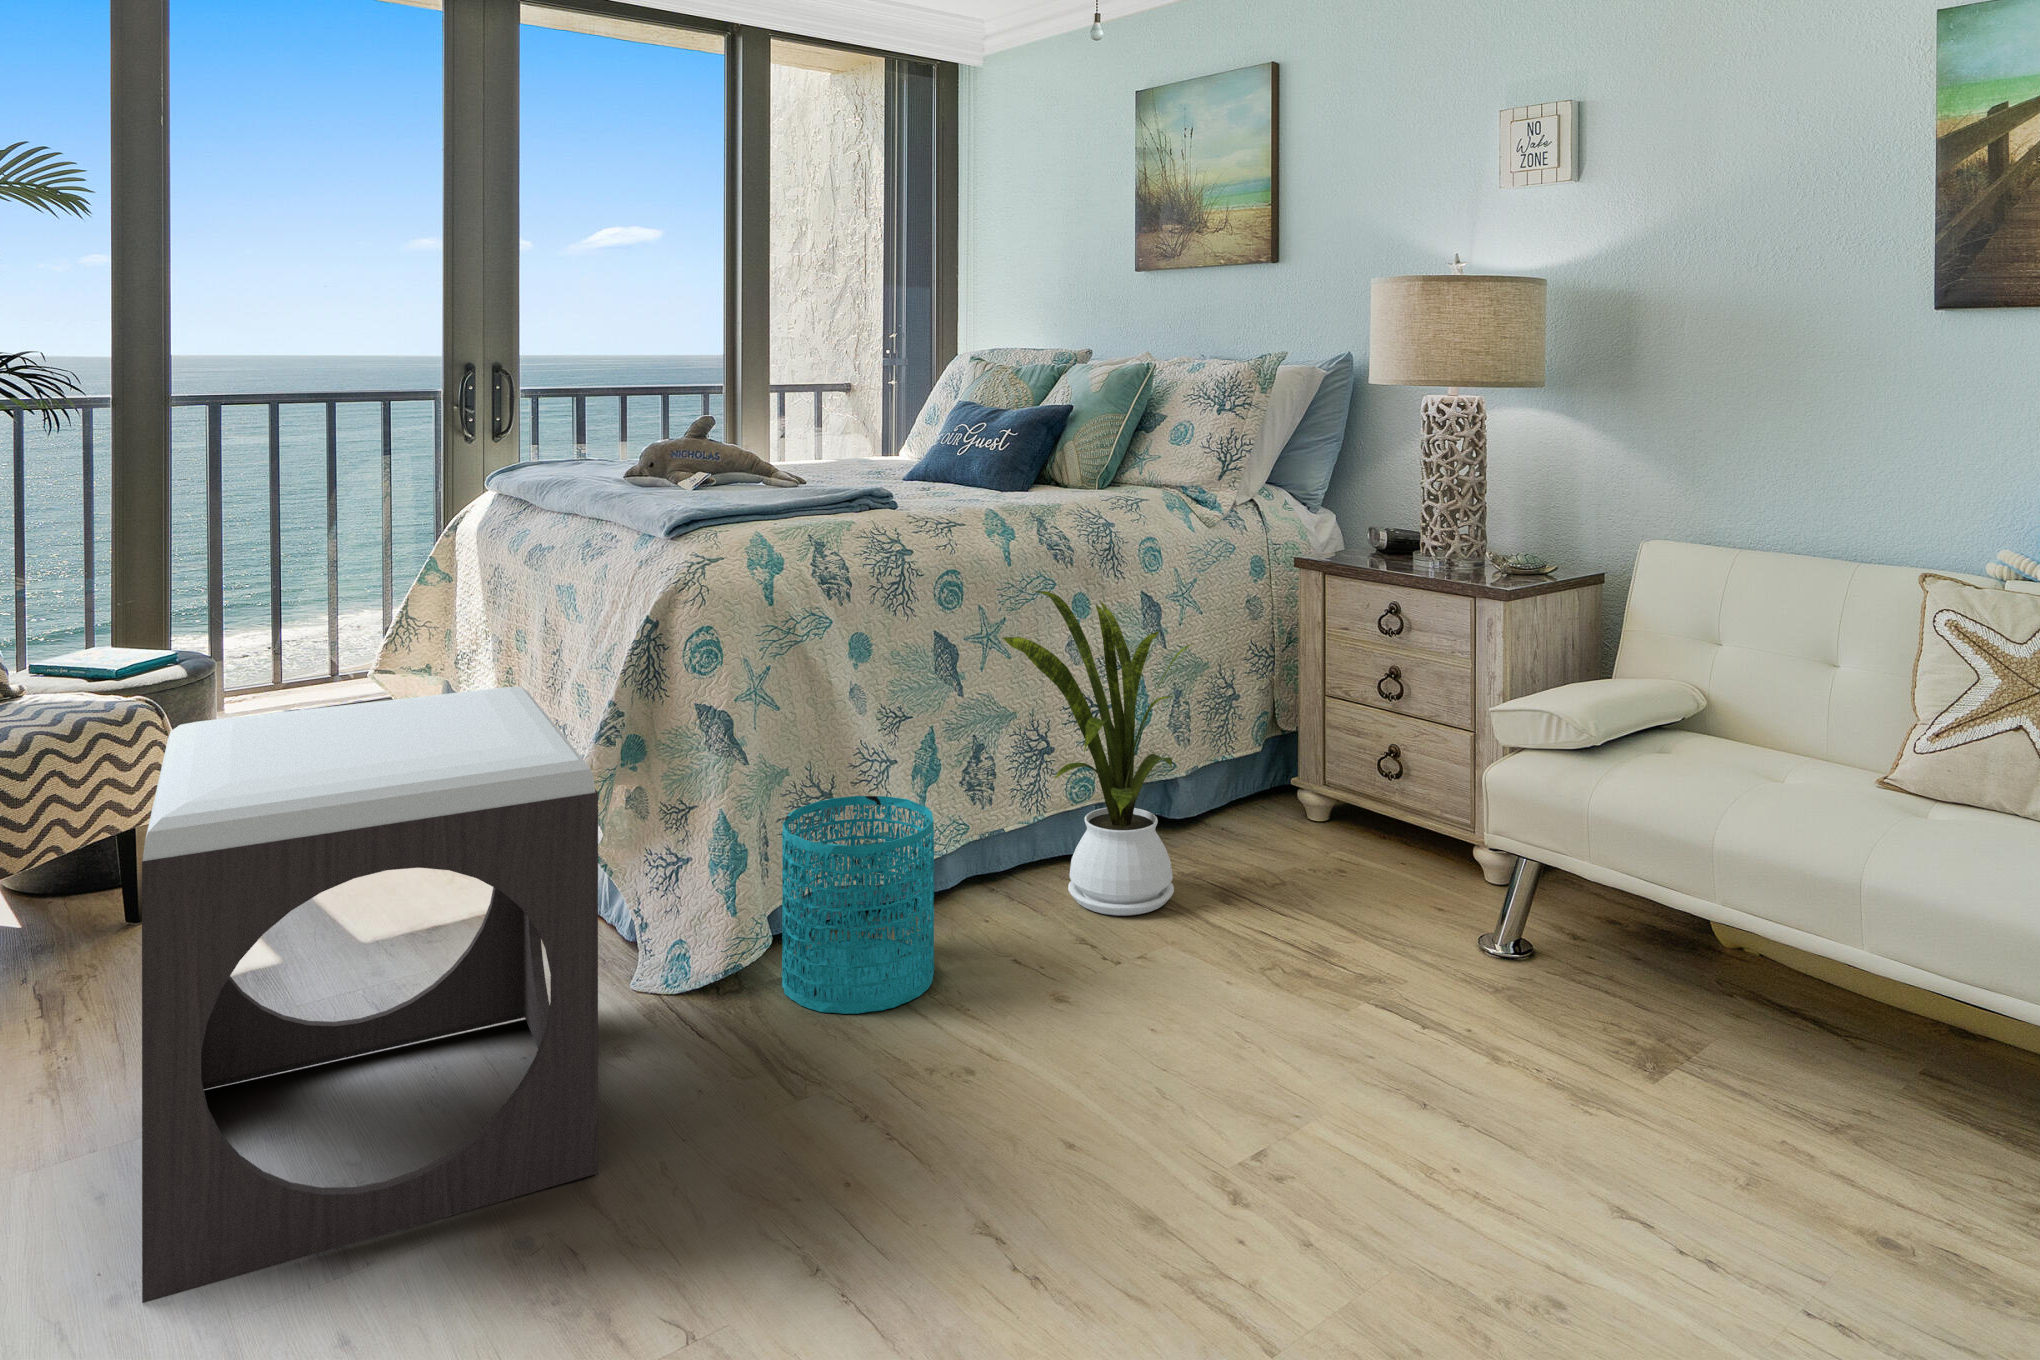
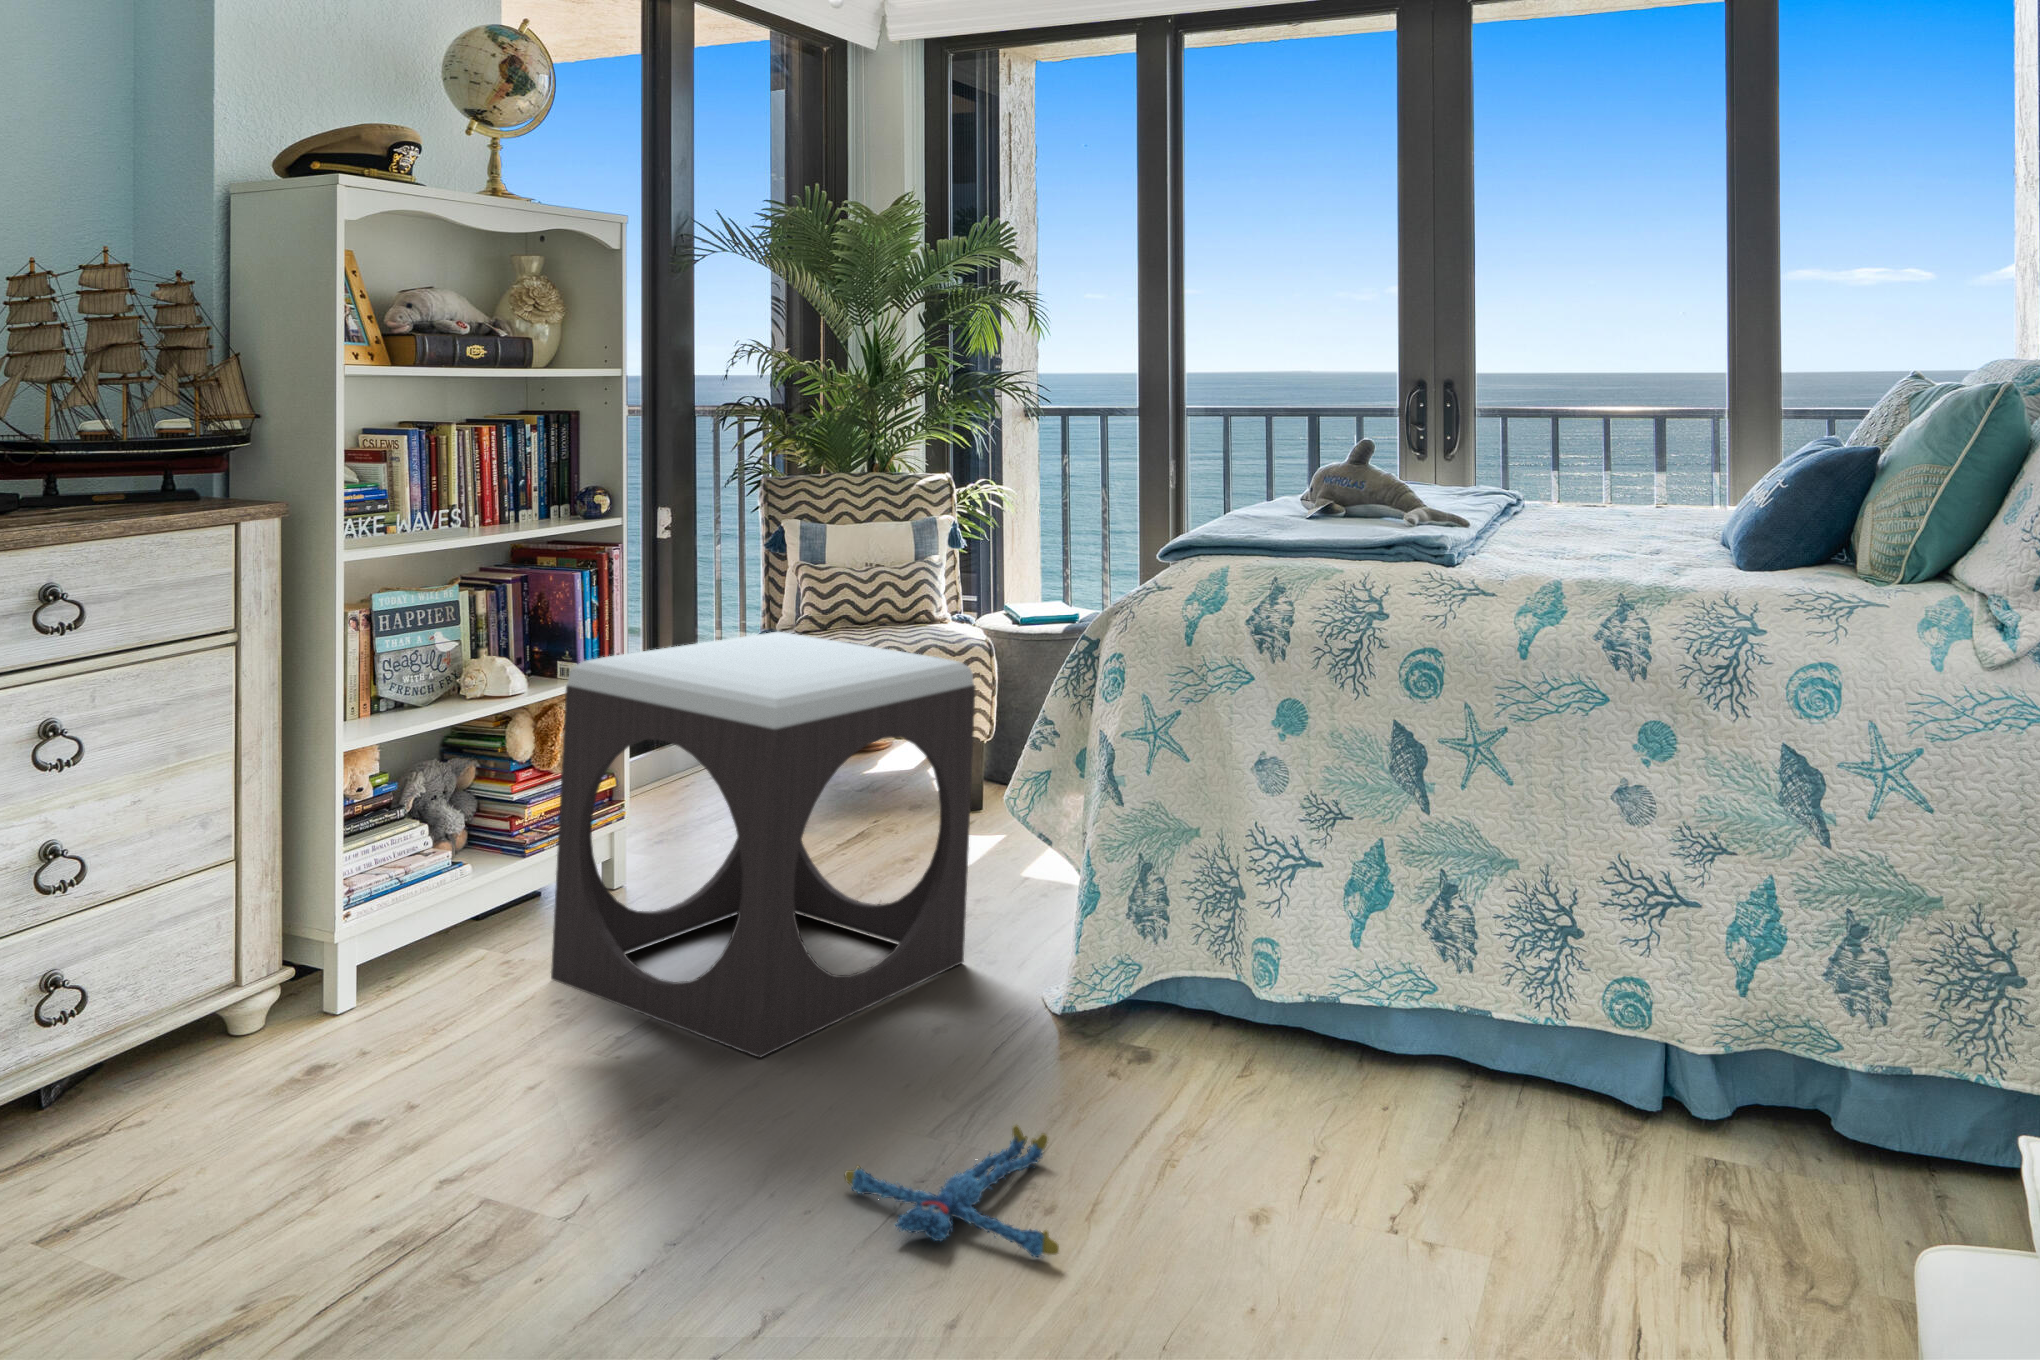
house plant: present [1002,591,1192,915] -> none [1408,684,1715,1197]
wastebasket: present [782,796,934,1014] -> none [1088,863,1263,1106]
plush toy: none [907,1045,1103,1169] -> present [845,1125,1059,1257]

